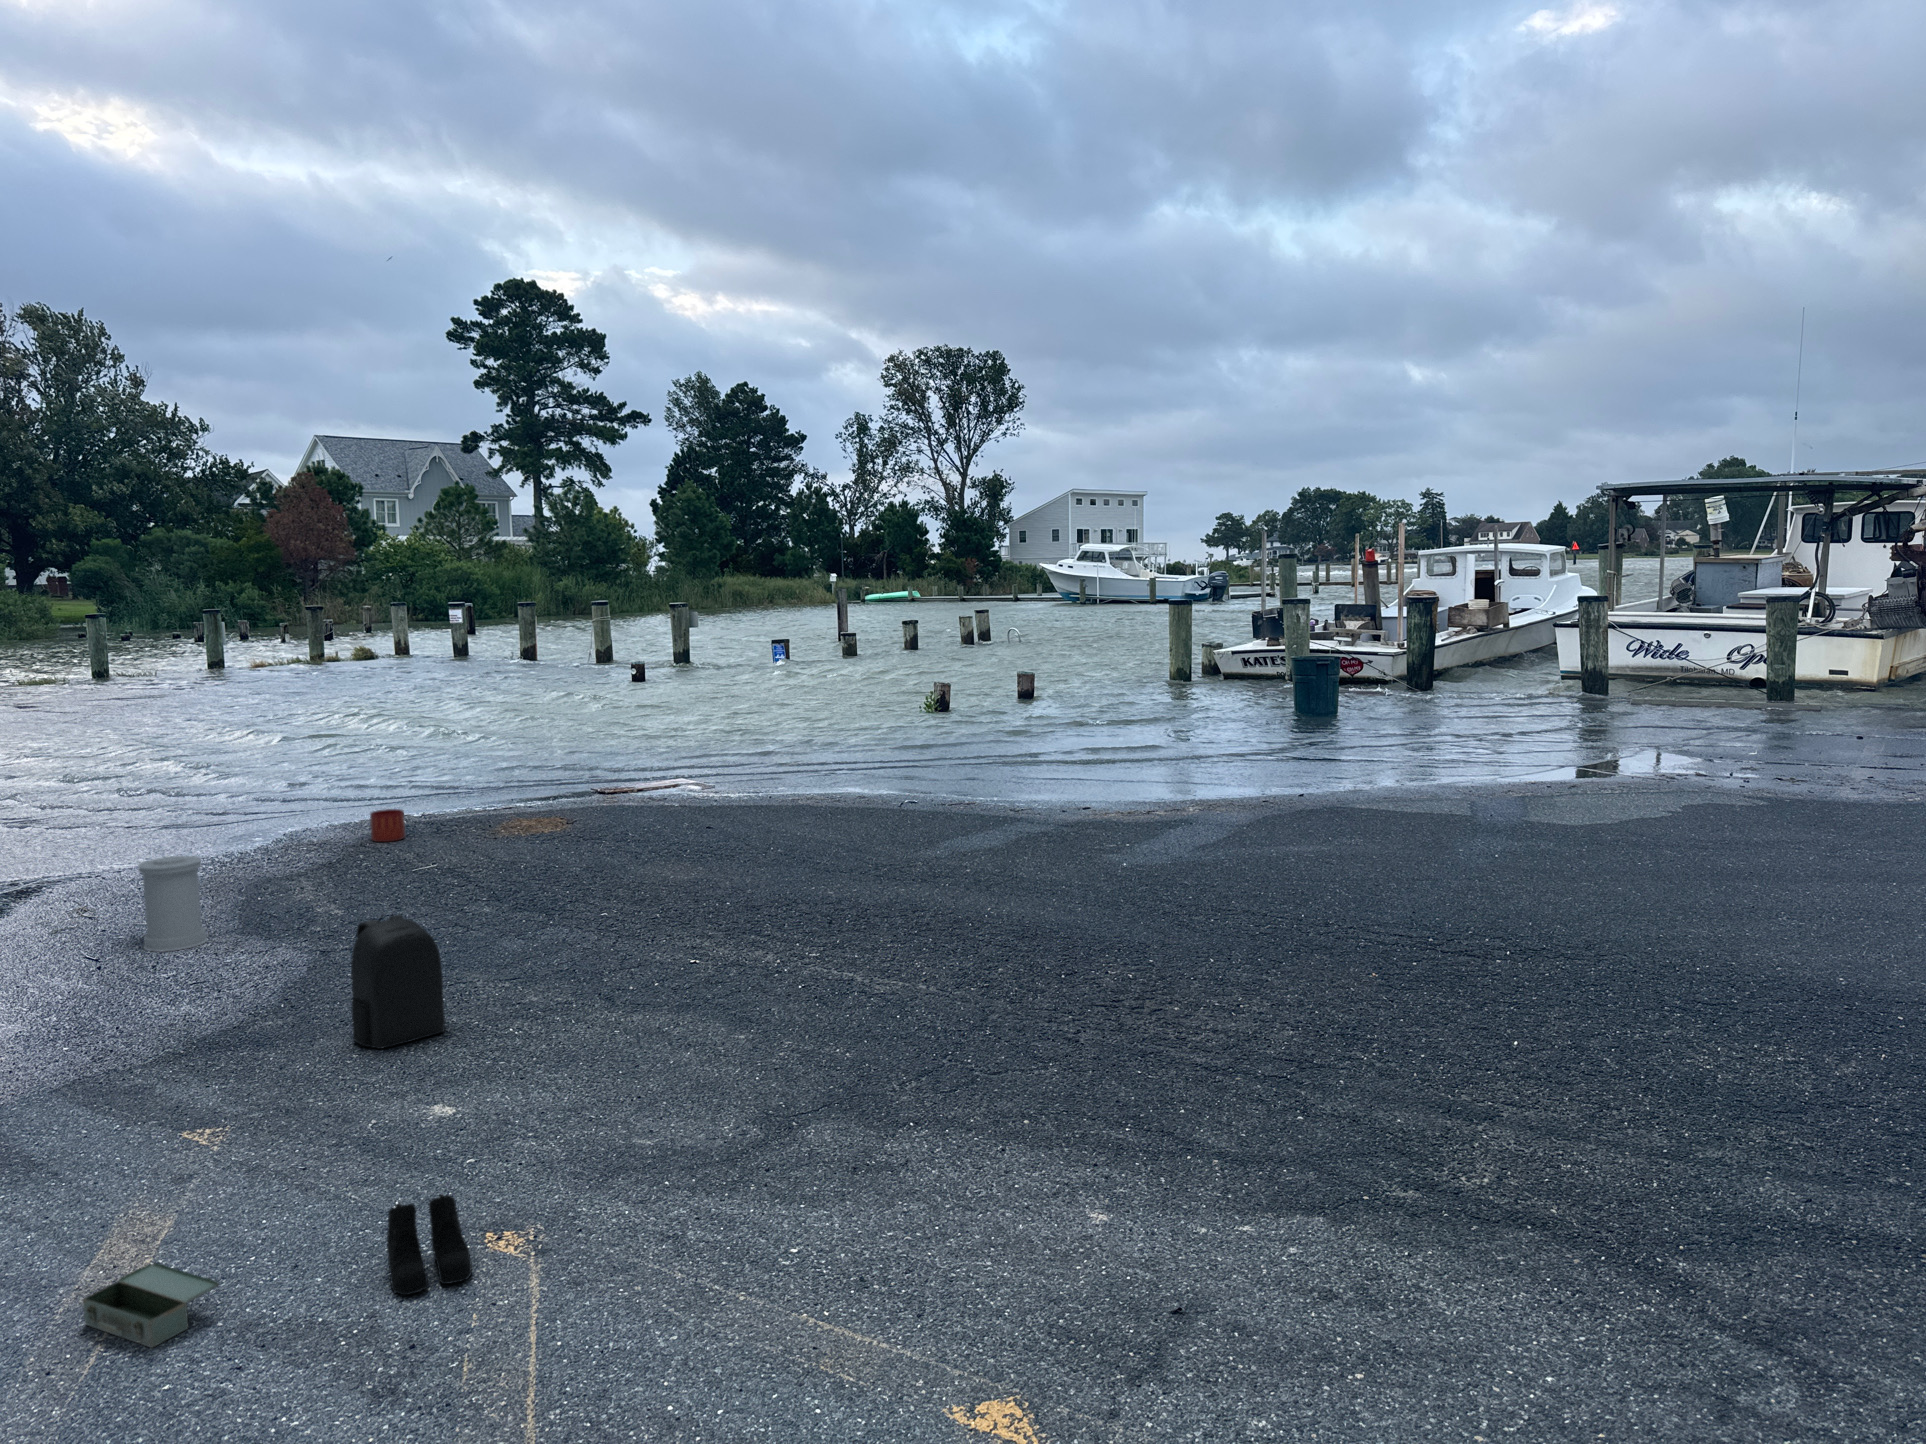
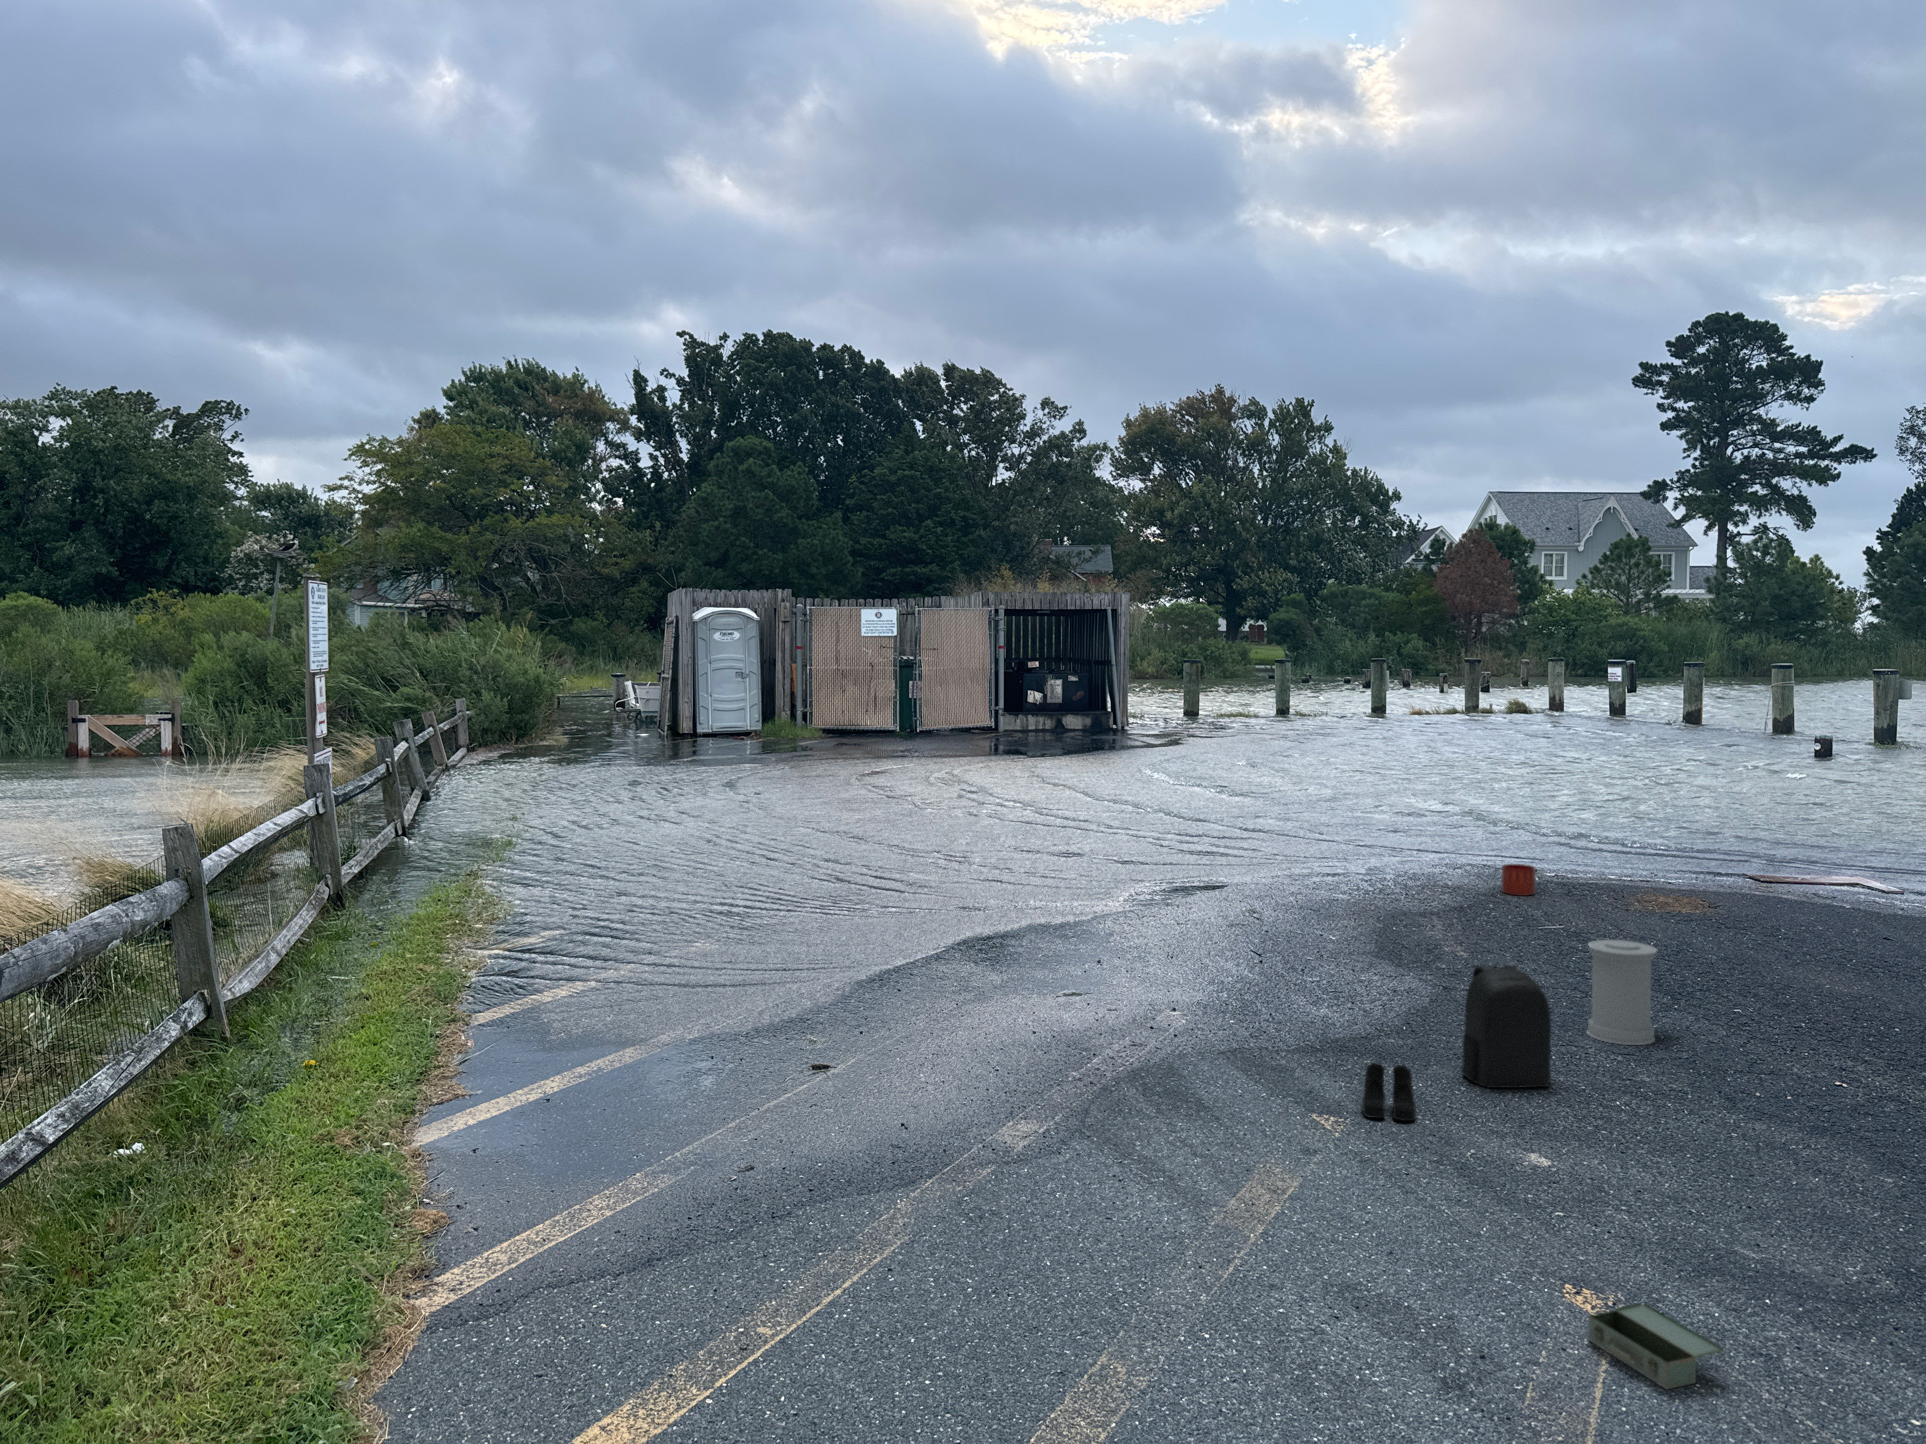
trash can: present [138,856,207,952] -> present [1587,940,1656,1045]
boots: present [387,1194,472,1295] -> present [1363,1063,1416,1121]
toolbox: present [83,1263,219,1348] -> present [1588,1303,1723,1389]

